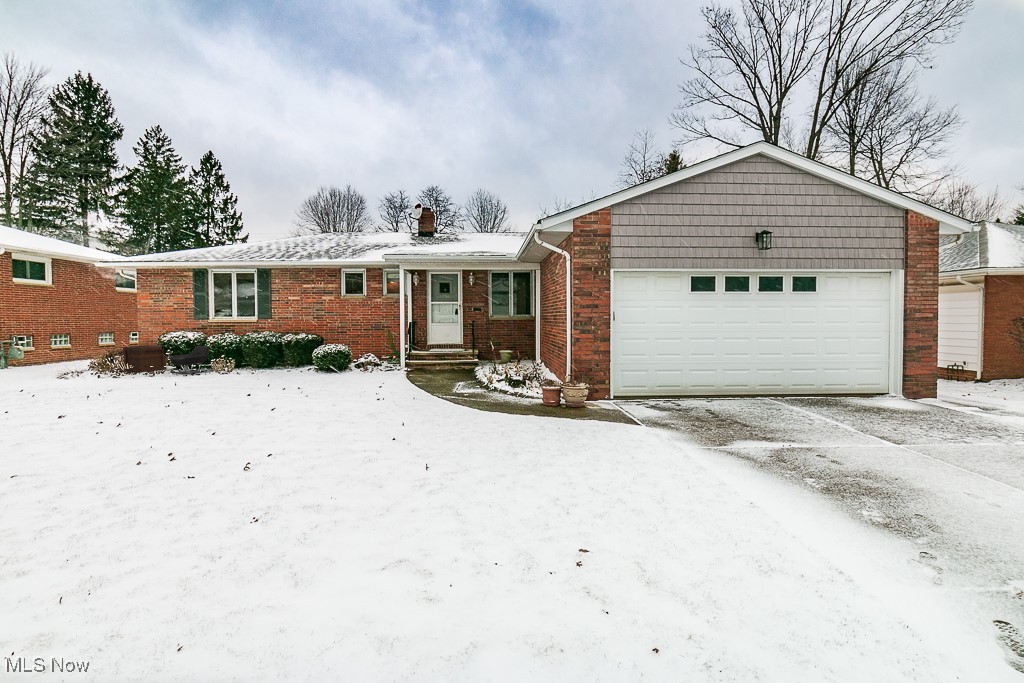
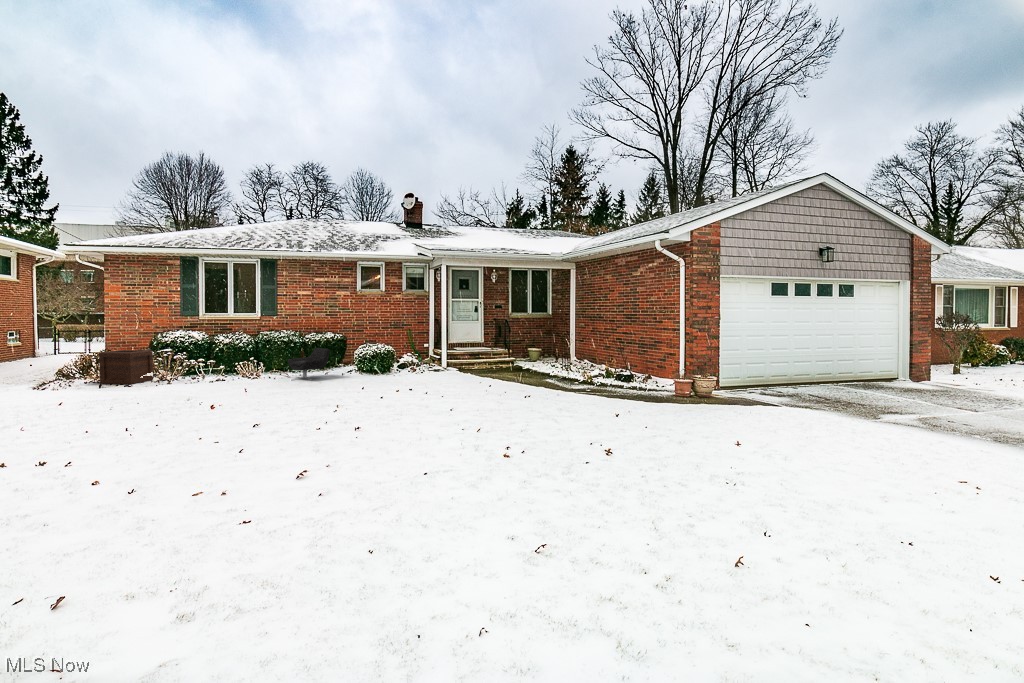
lounge chair: present [169,346,210,373] -> present [288,348,330,380]

